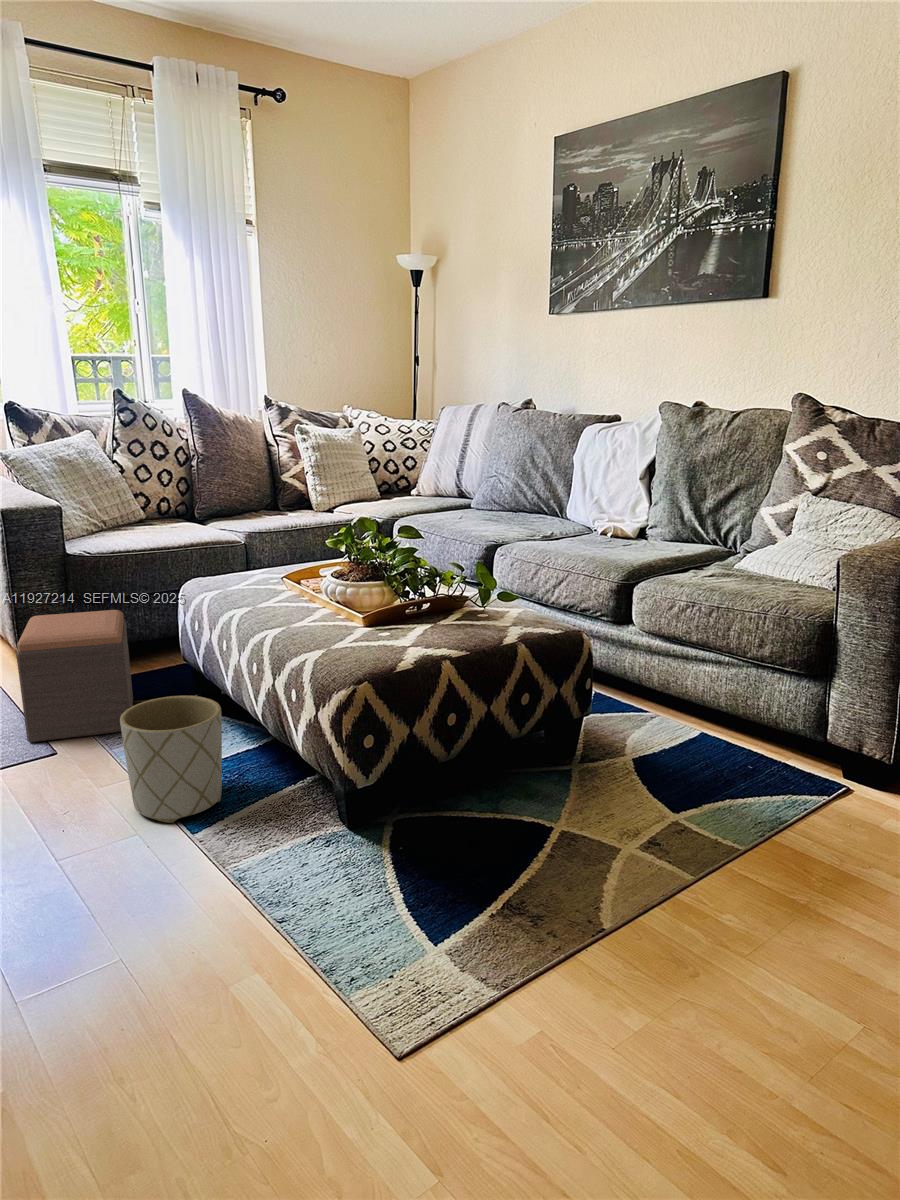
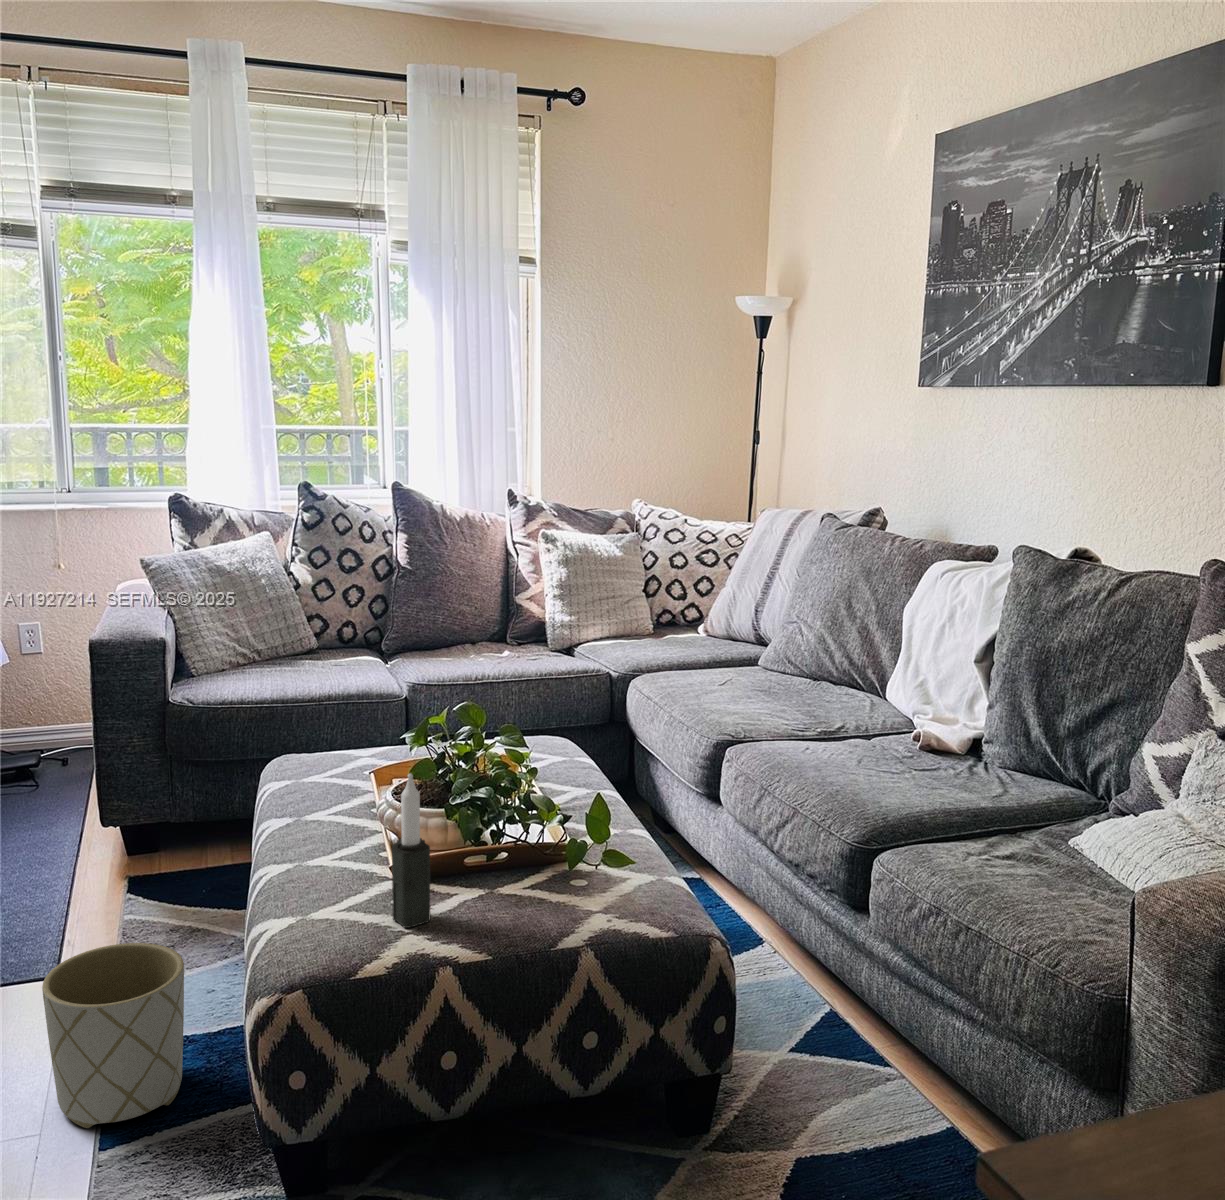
candle: none [388,536,414,642] -> present [392,774,430,928]
footstool: present [16,610,133,742] -> none [31,786,205,957]

